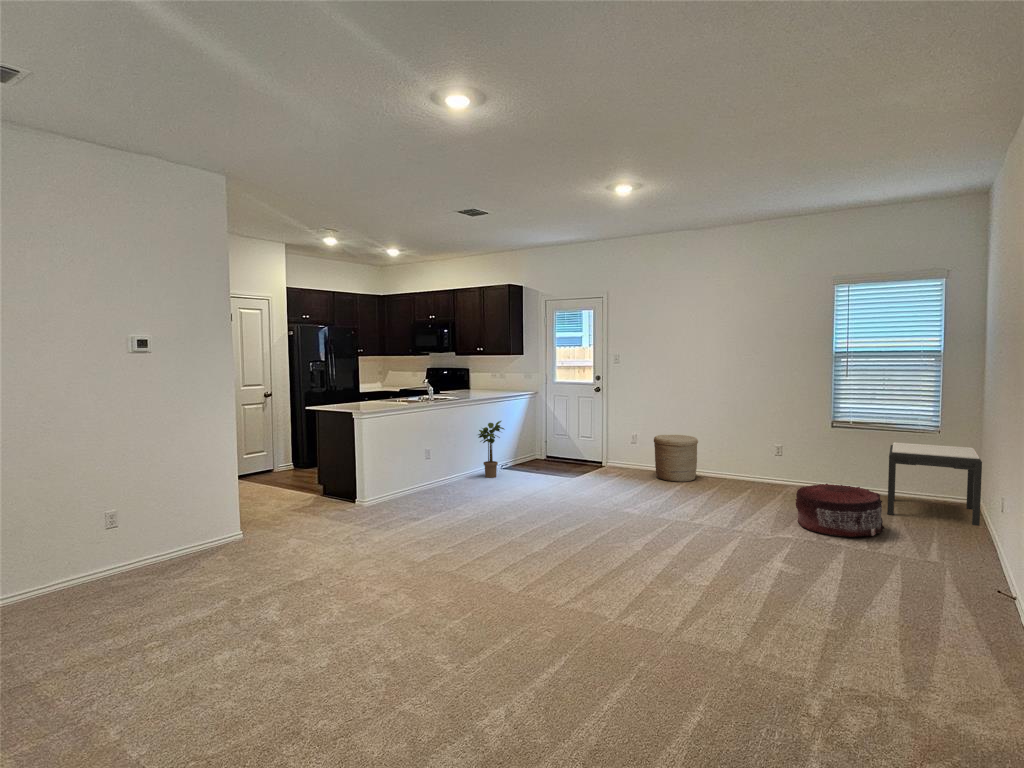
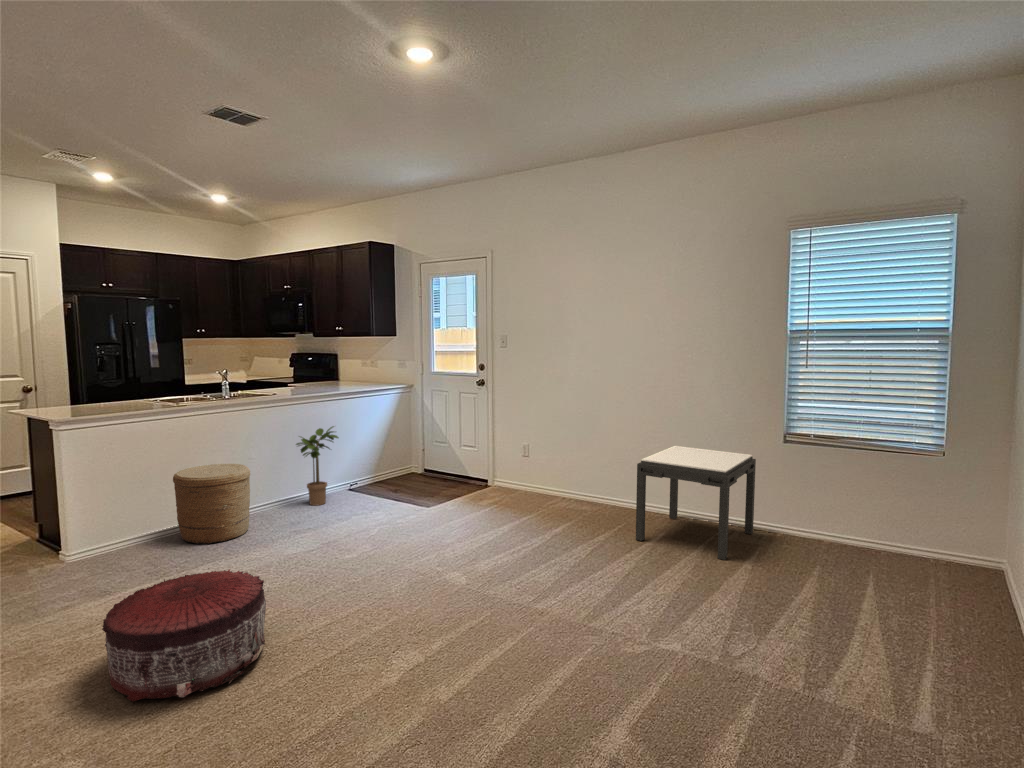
woven basket: present [654,435,698,482] -> present [173,464,250,544]
side table: present [887,442,982,526] -> present [636,446,756,560]
pouf: present [795,484,885,537] -> present [102,569,266,701]

